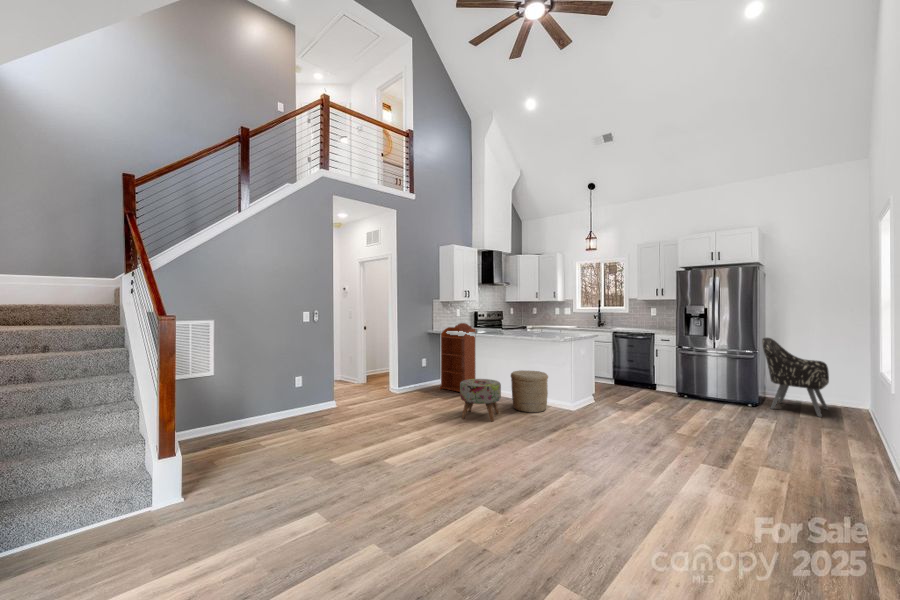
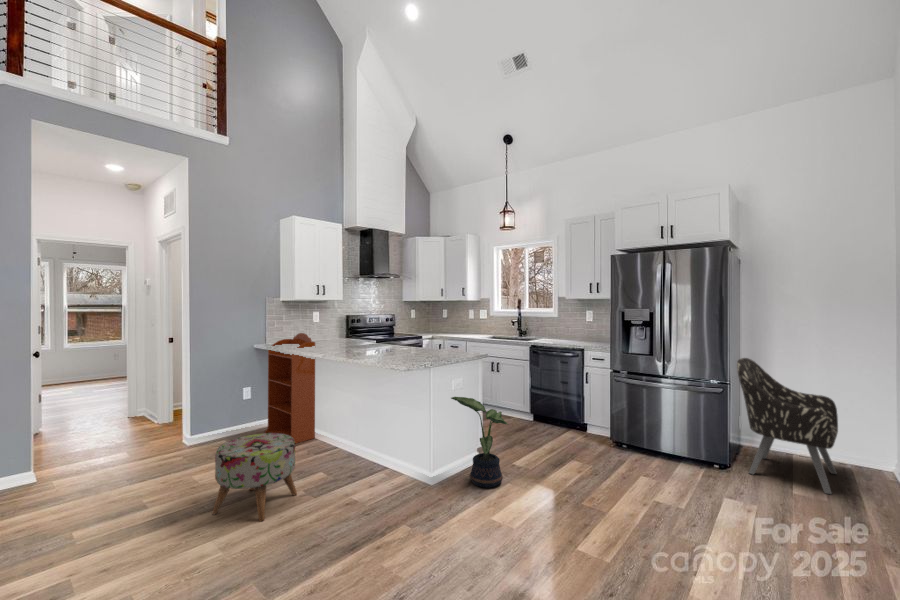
potted plant: none [581,359,622,412] -> present [451,397,507,488]
woven basket: present [511,370,548,413] -> none [331,413,394,492]

